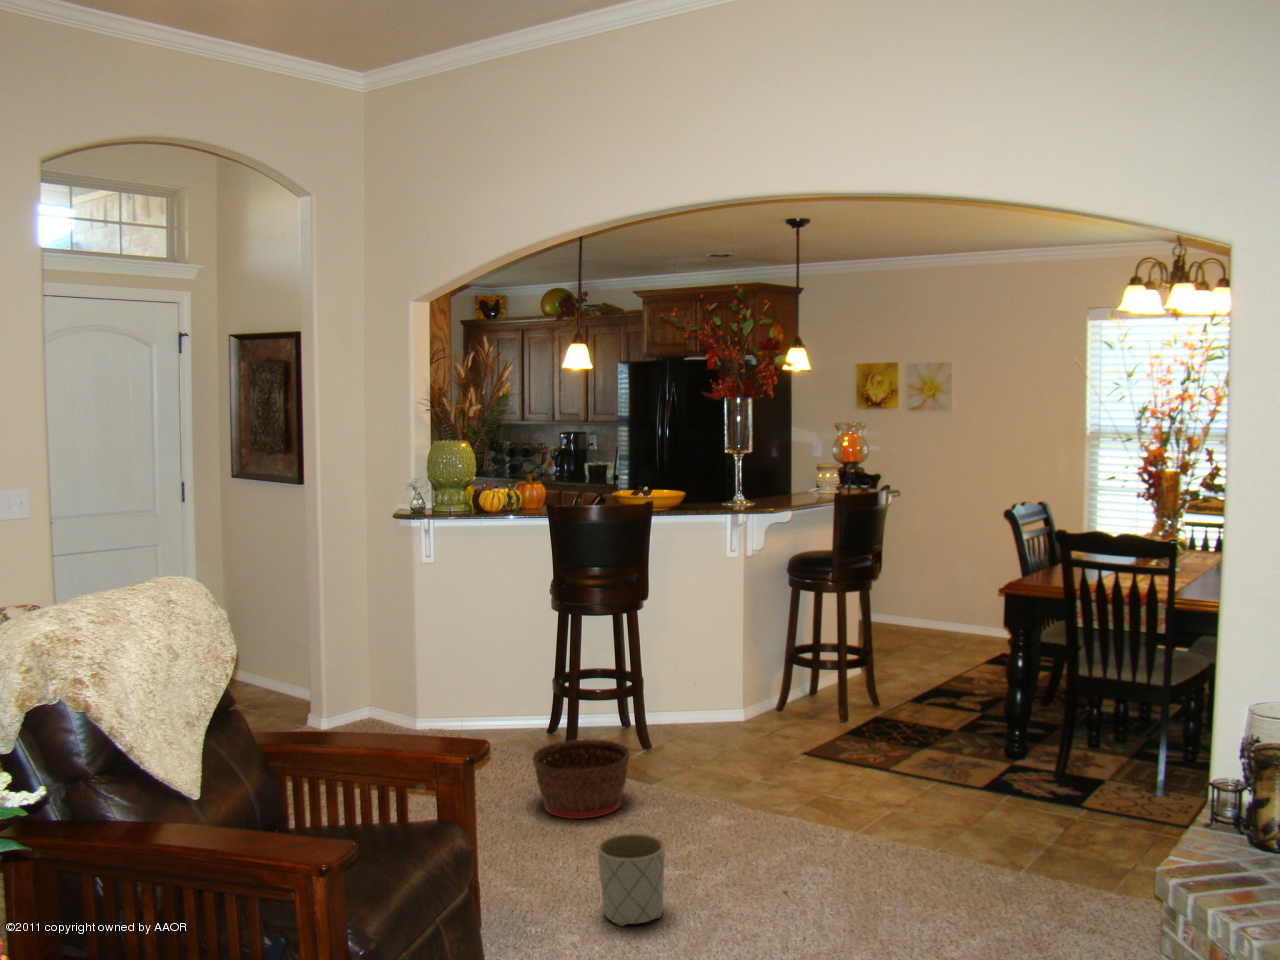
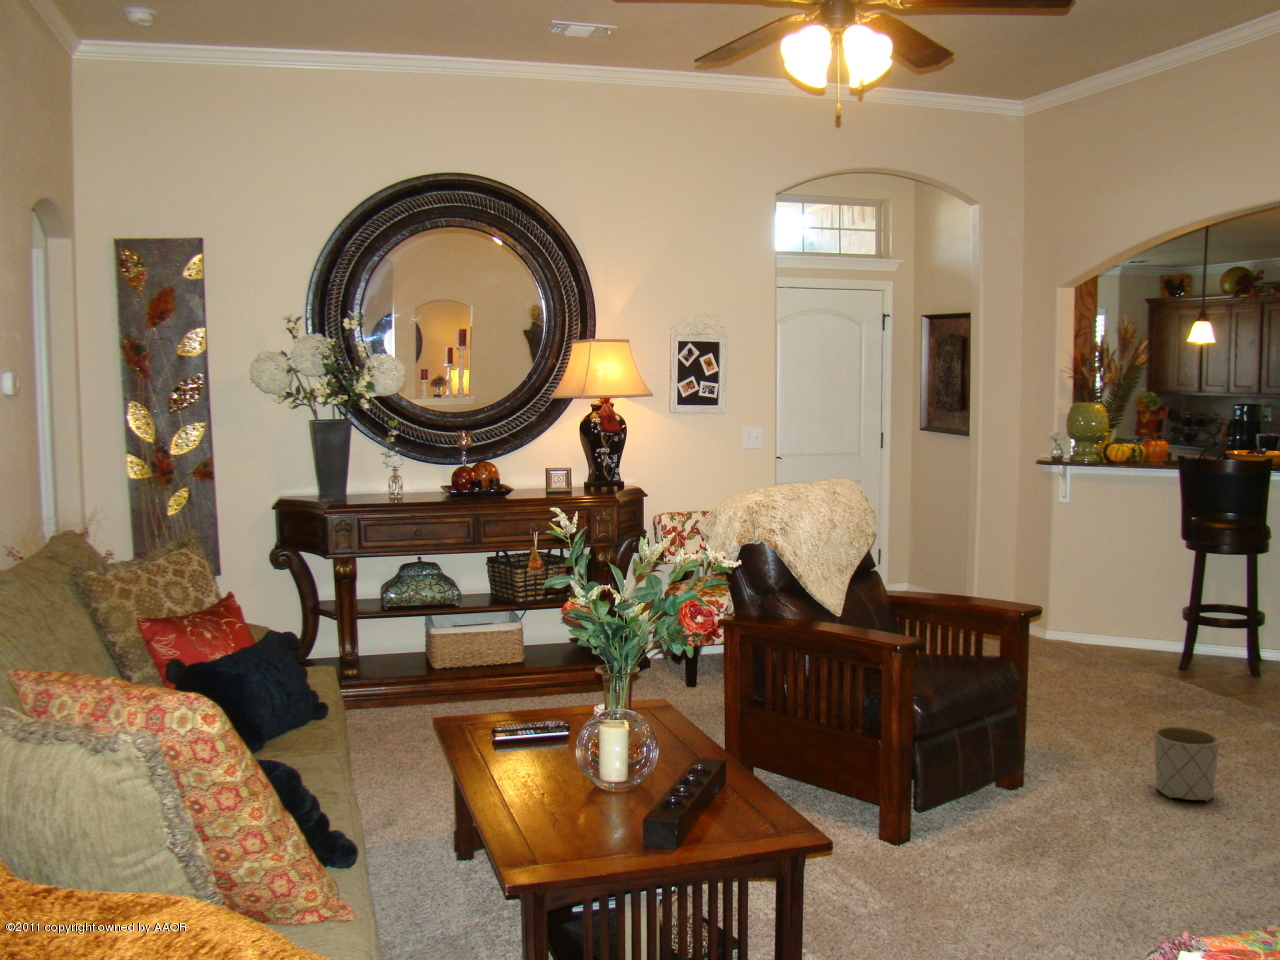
basket: present [533,739,630,819] -> none [1124,659,1219,725]

